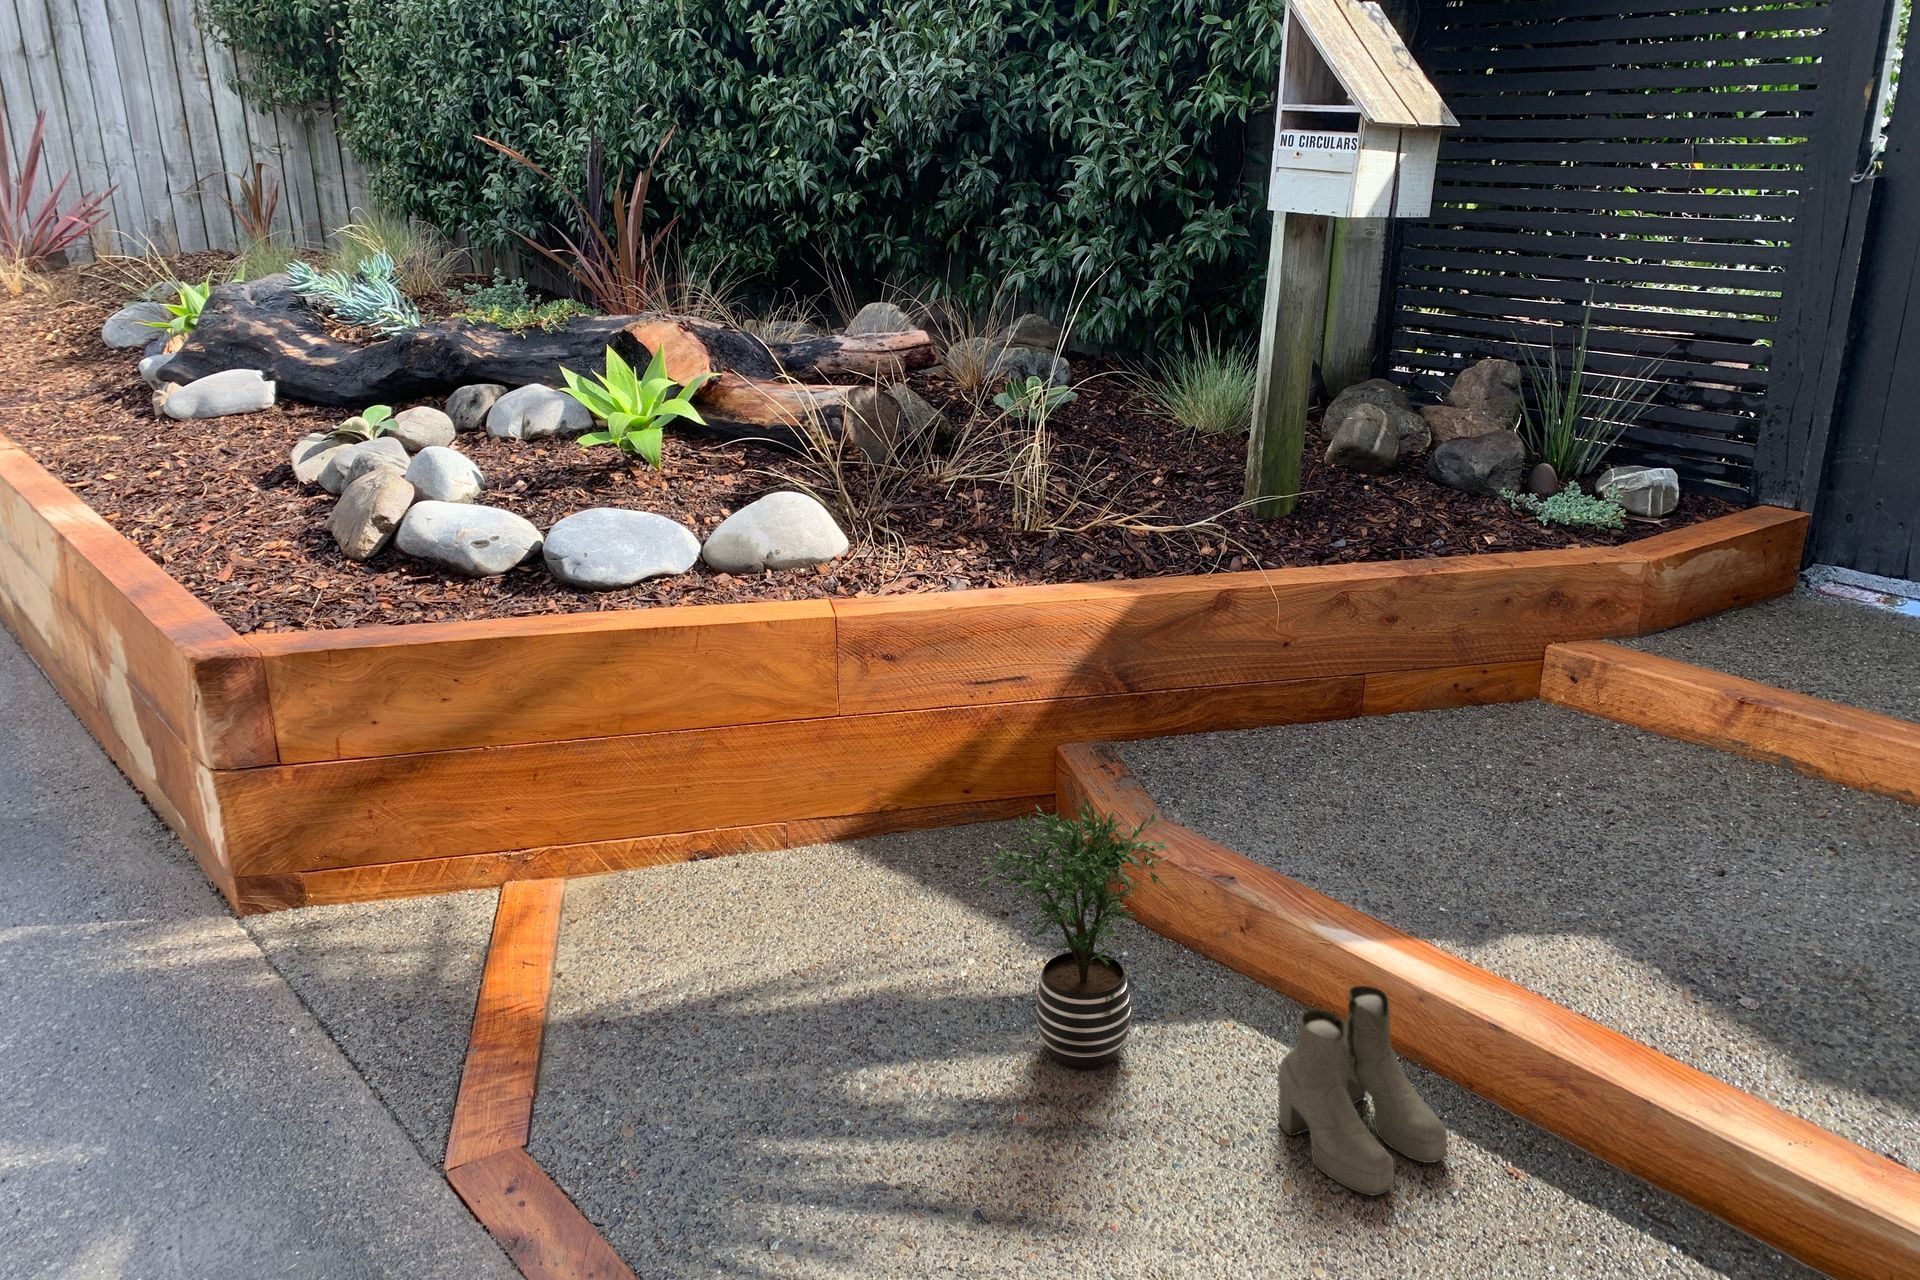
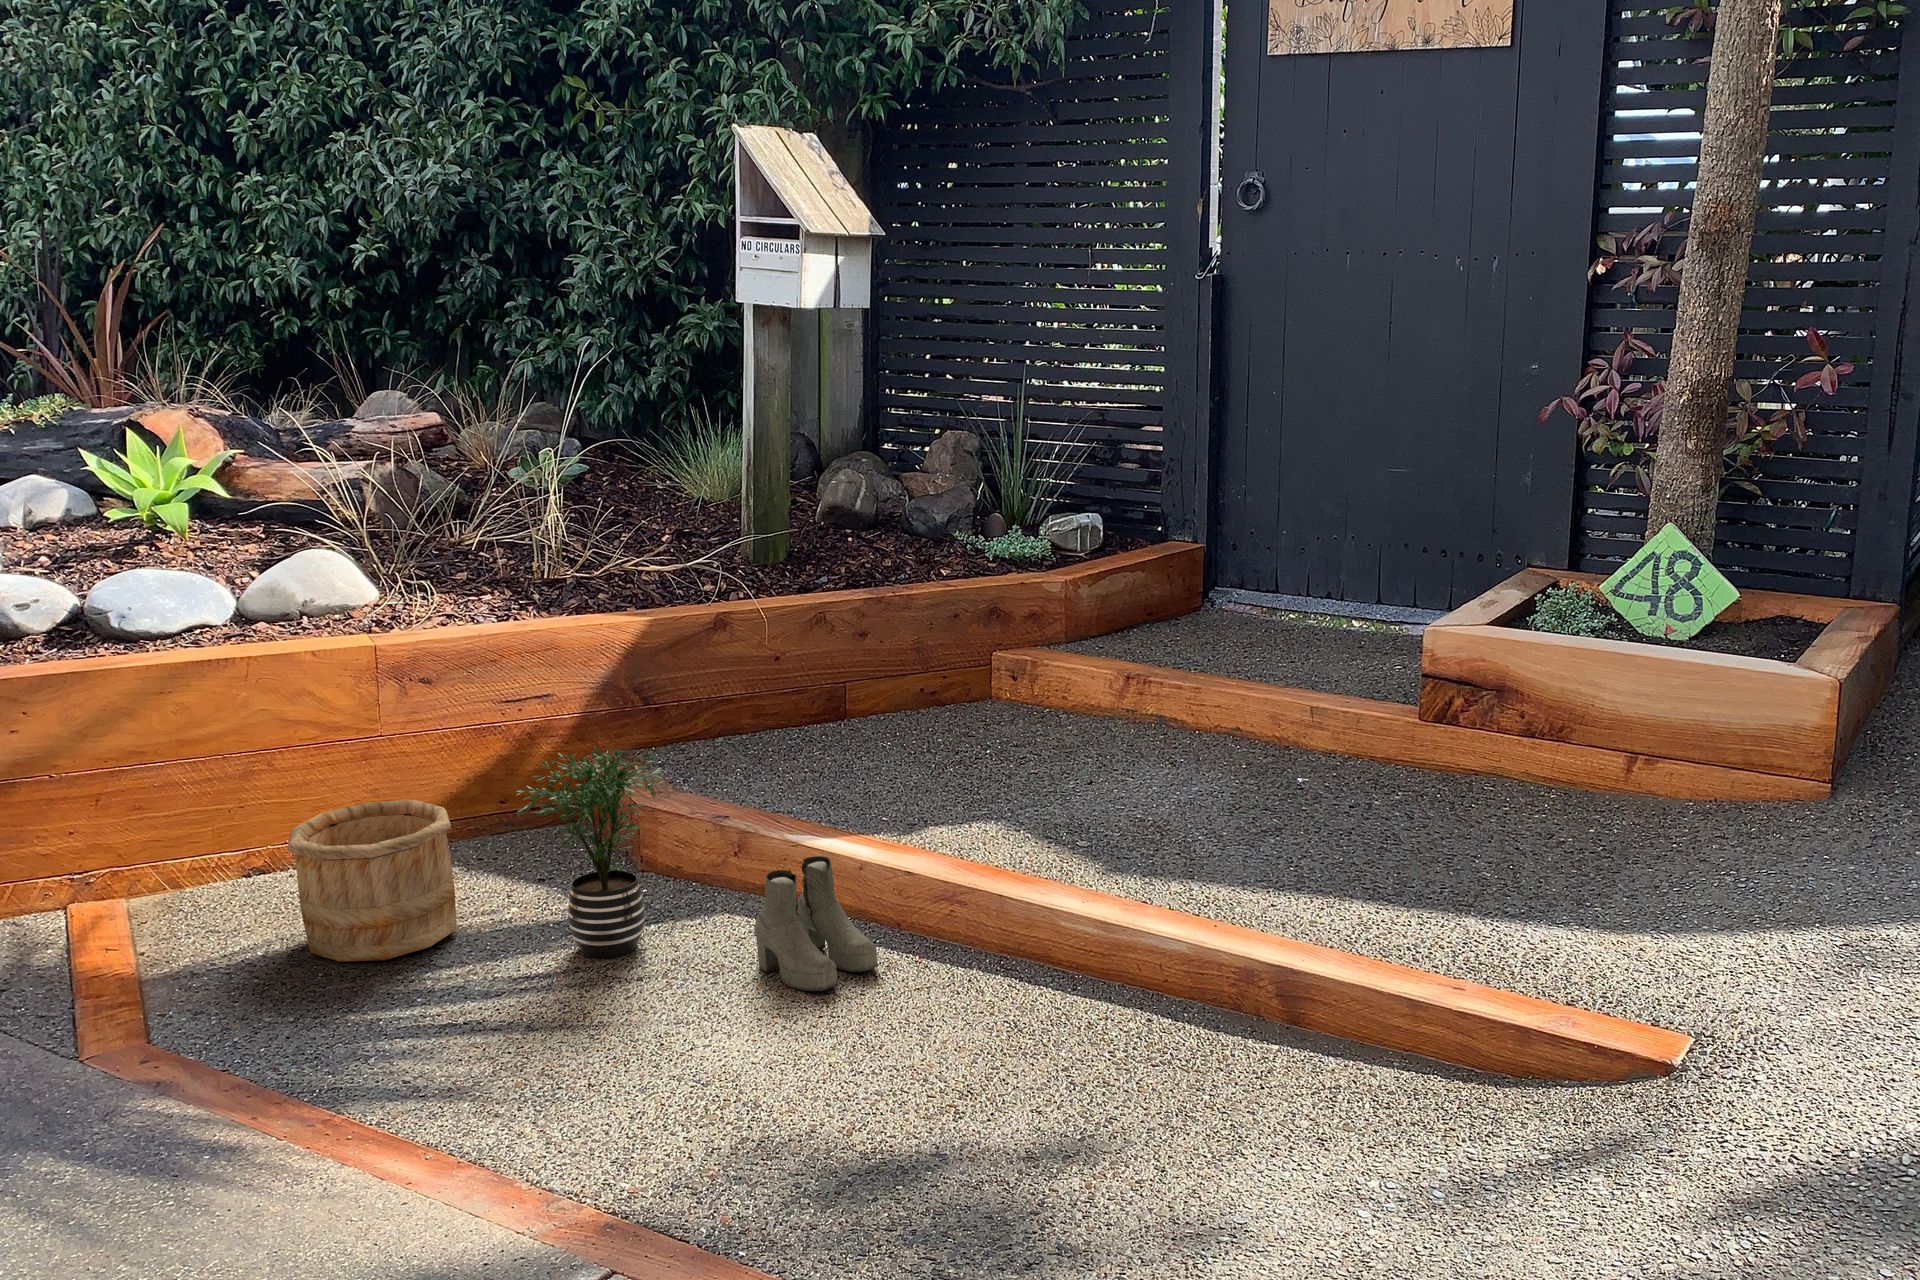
wooden bucket: none [713,820,904,1030] -> present [287,800,457,962]

